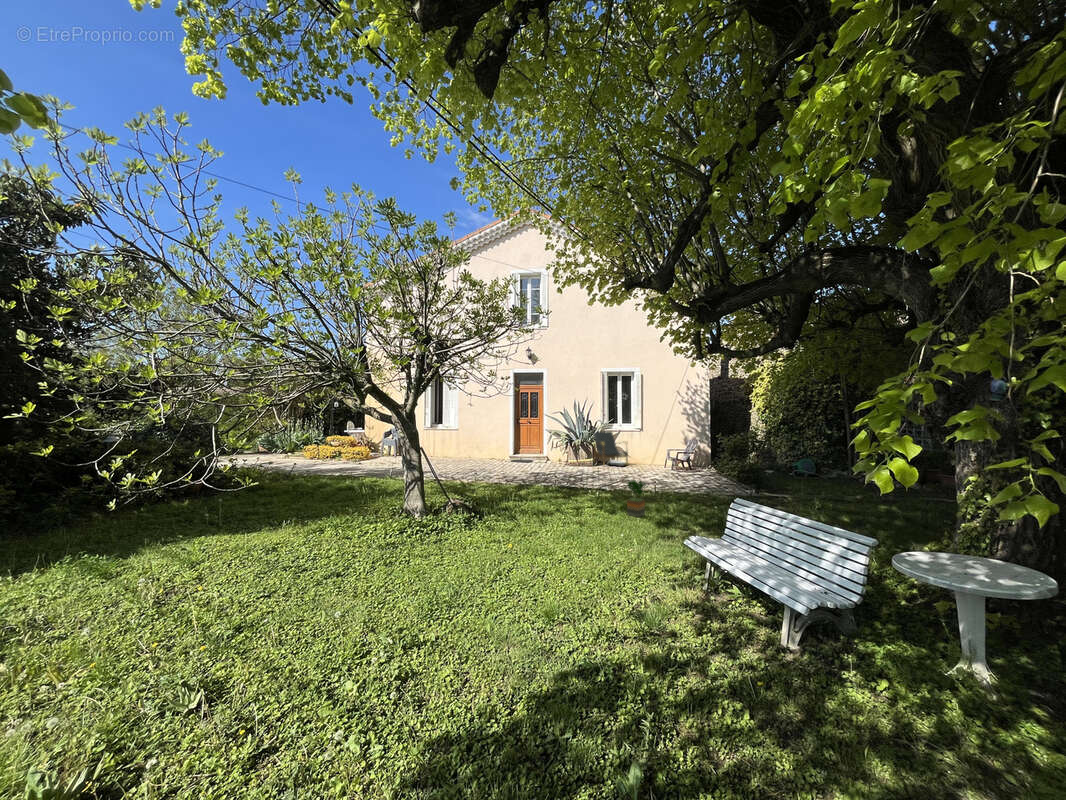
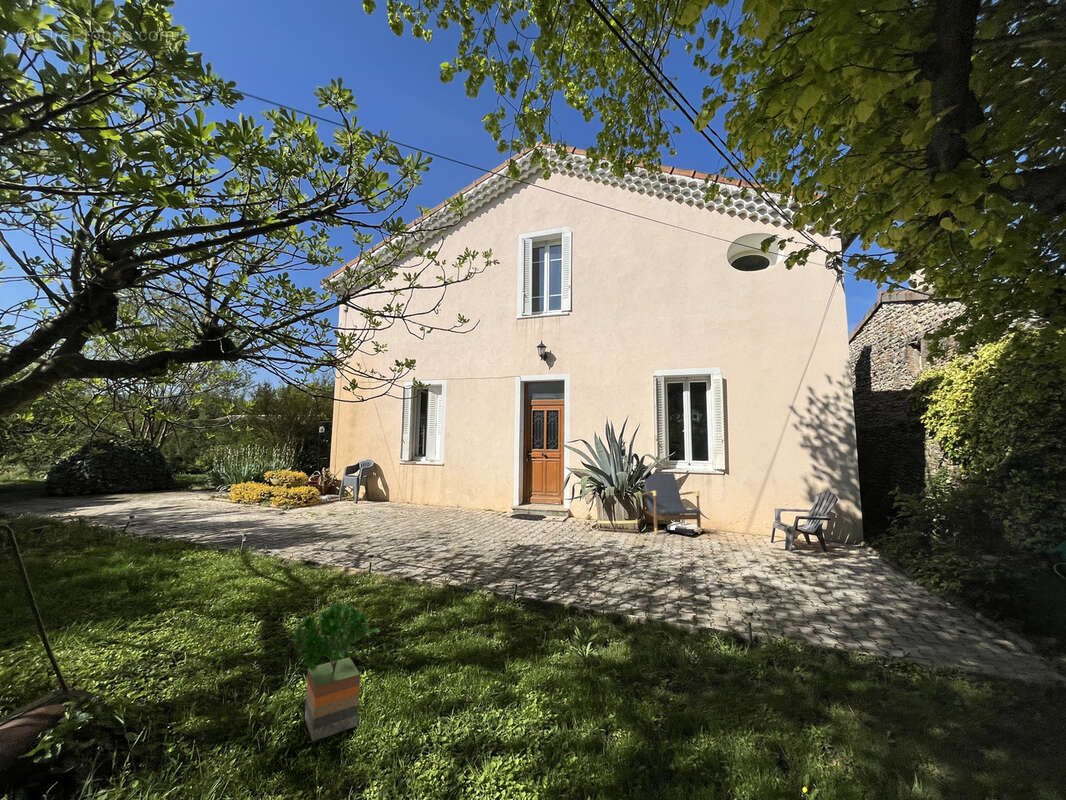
potted tree: present [627,480,648,517] -> present [292,603,380,741]

